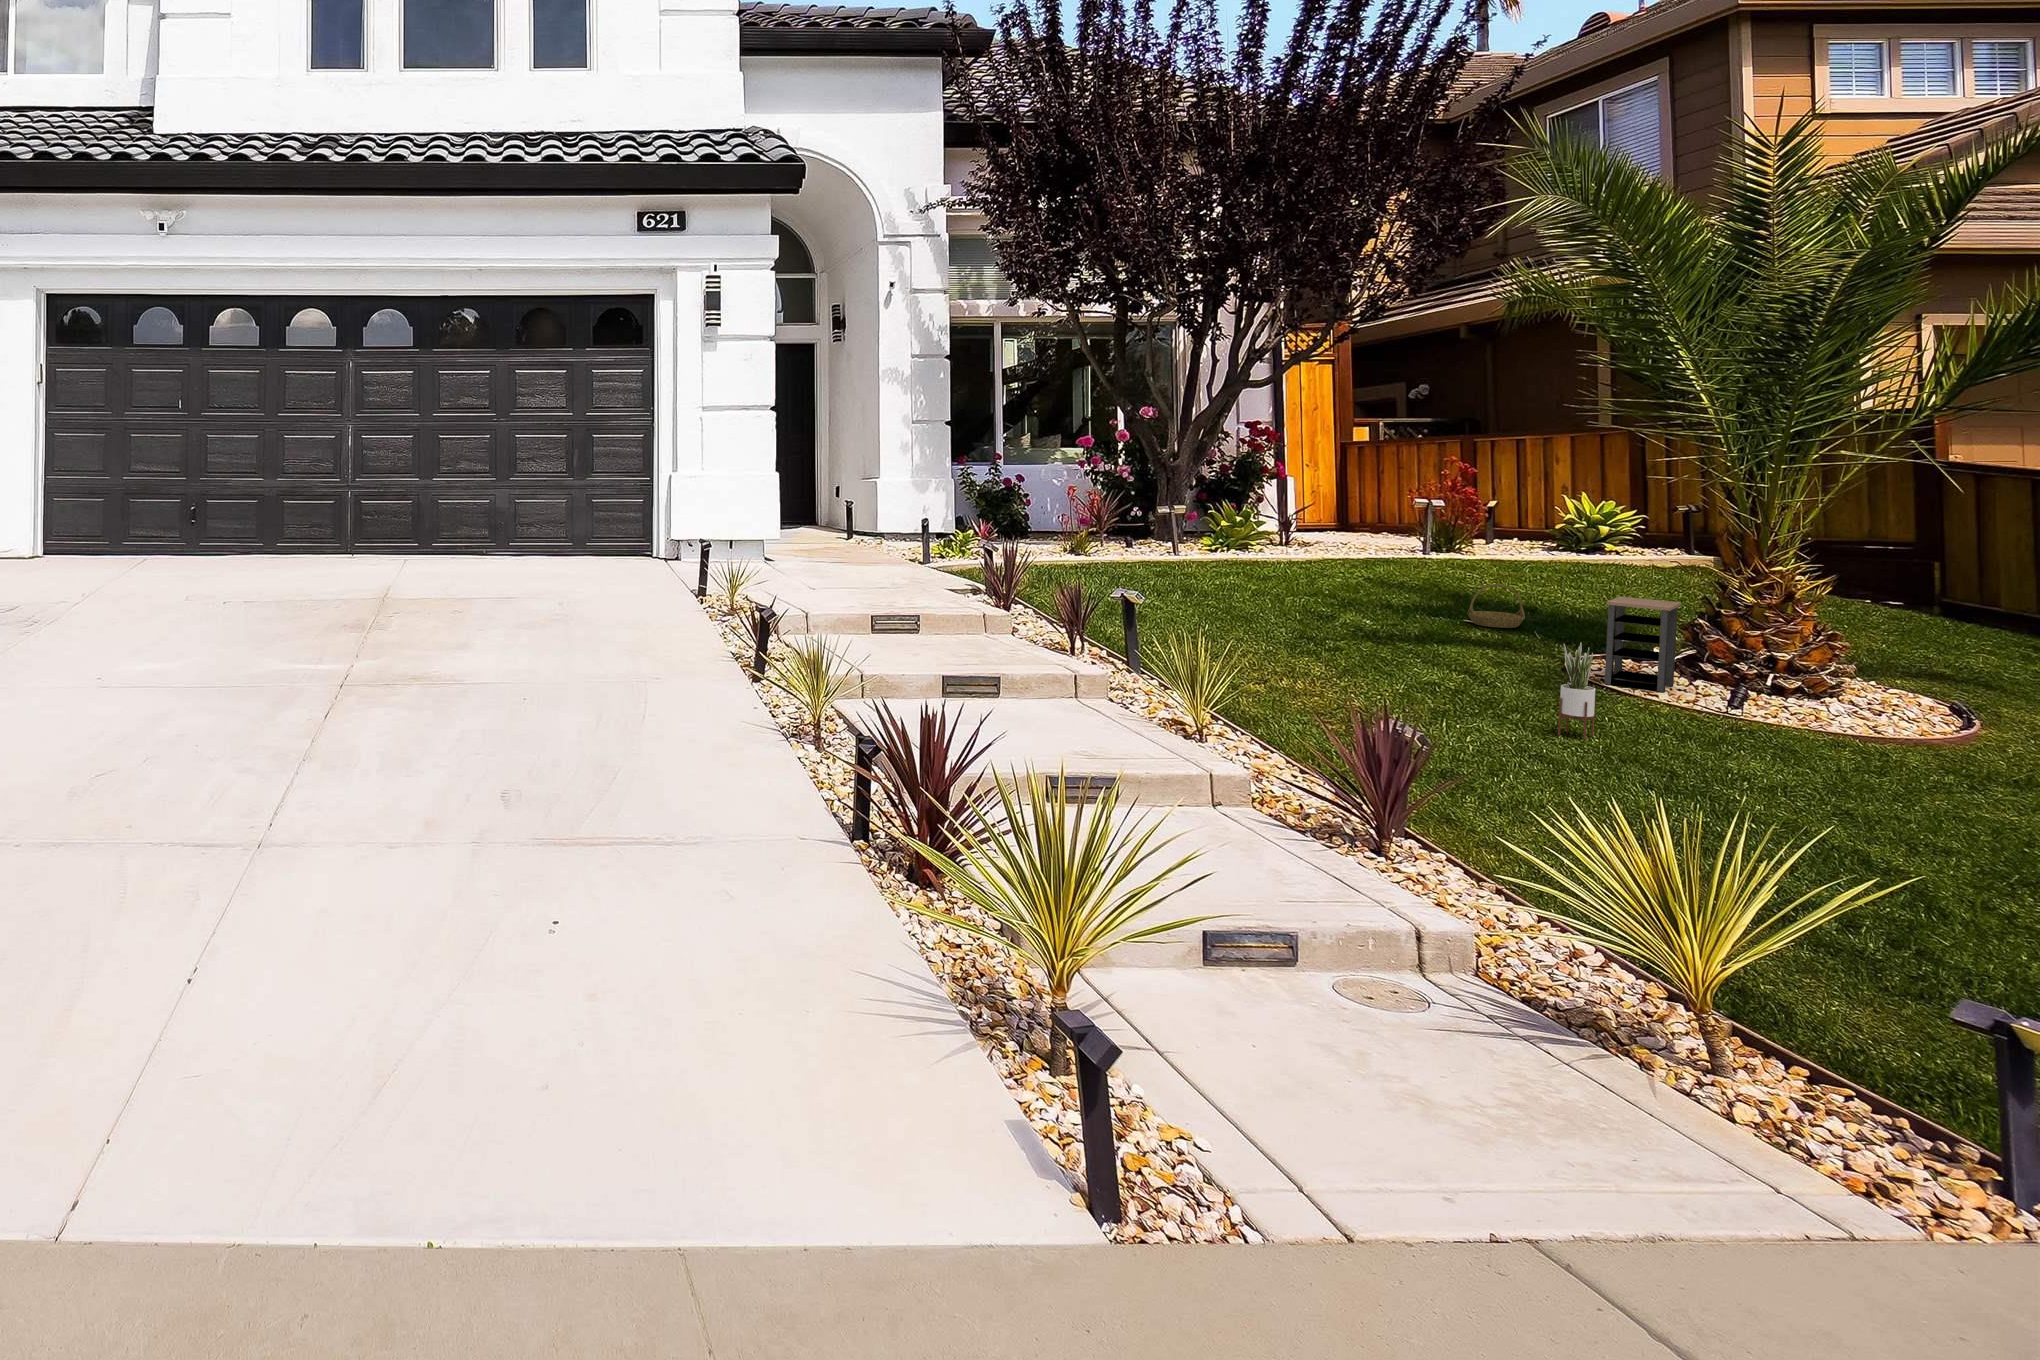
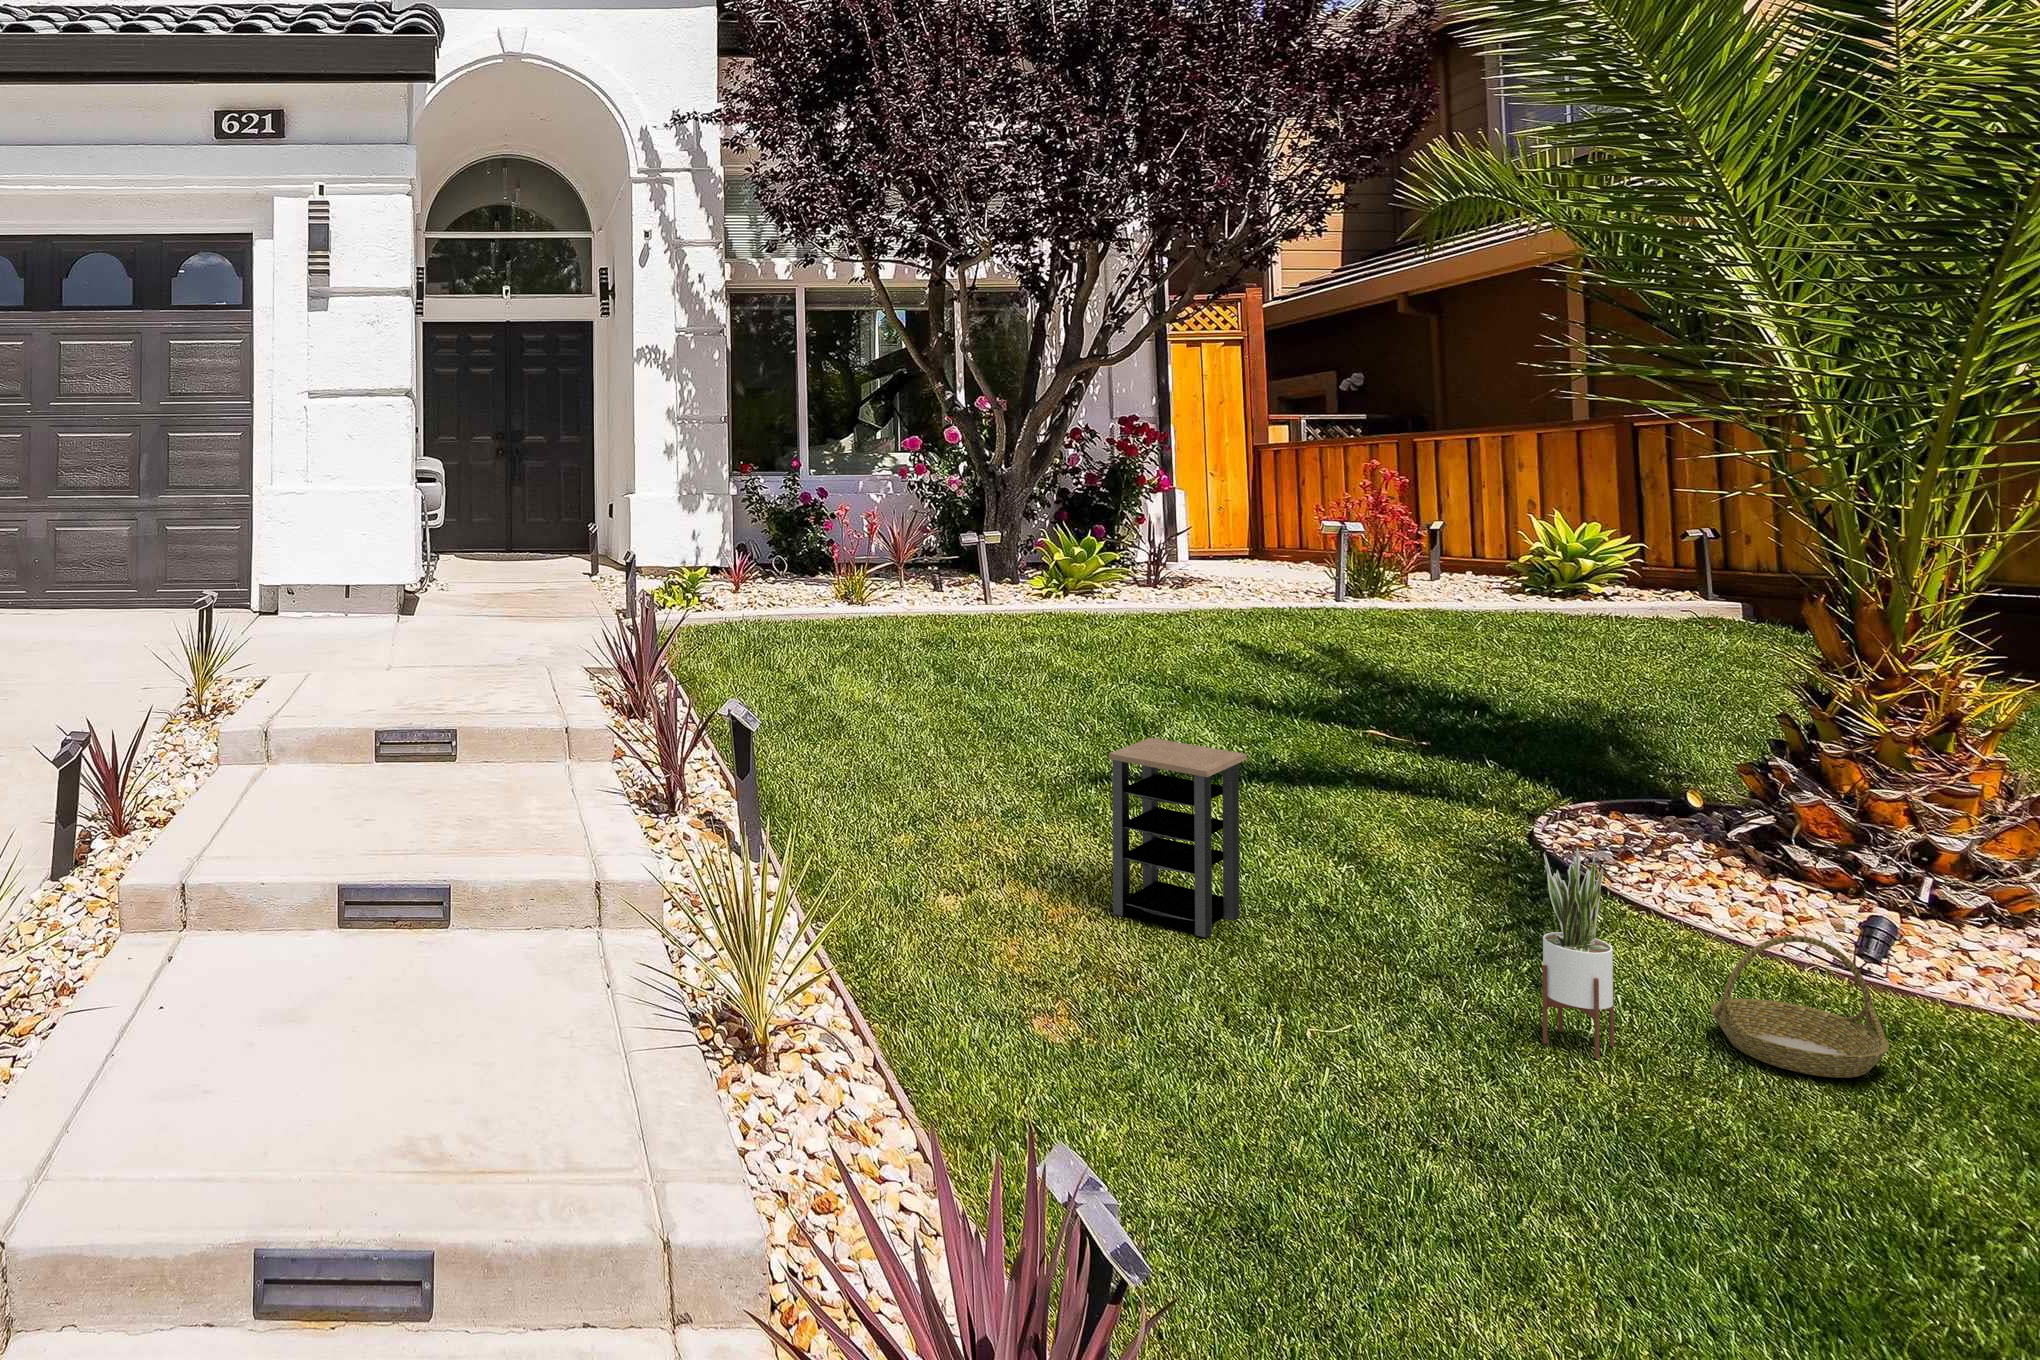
basket: present [1467,584,1525,628] -> present [1711,935,1889,1078]
side table: present [1605,596,1682,692] -> present [1109,738,1247,937]

